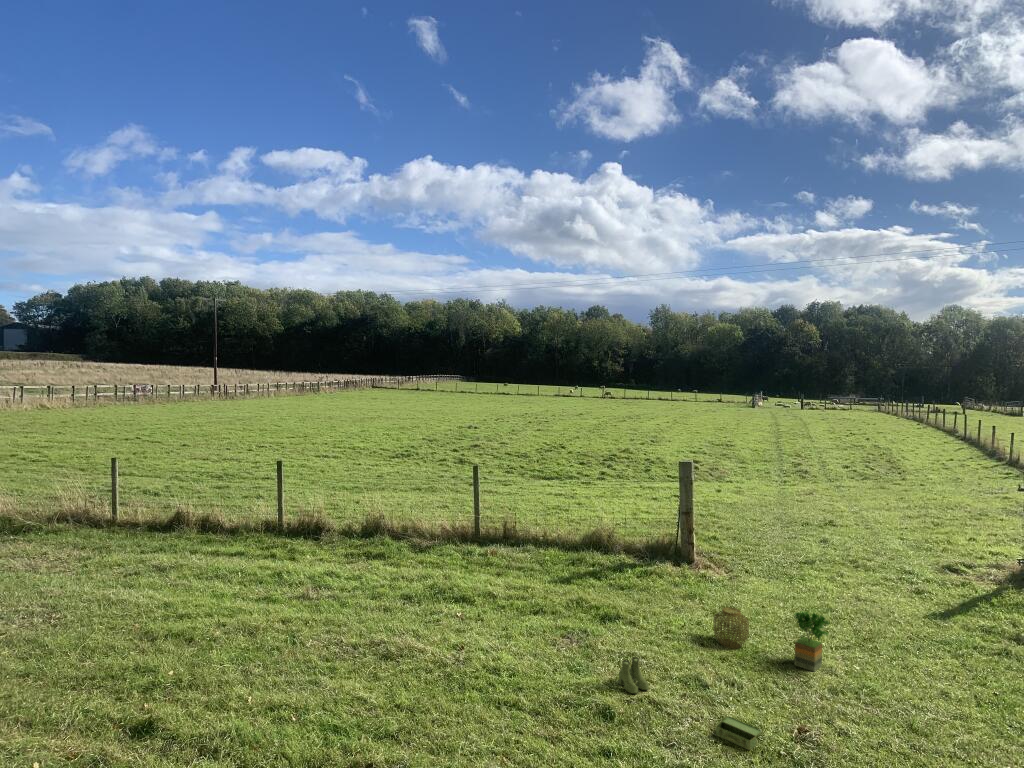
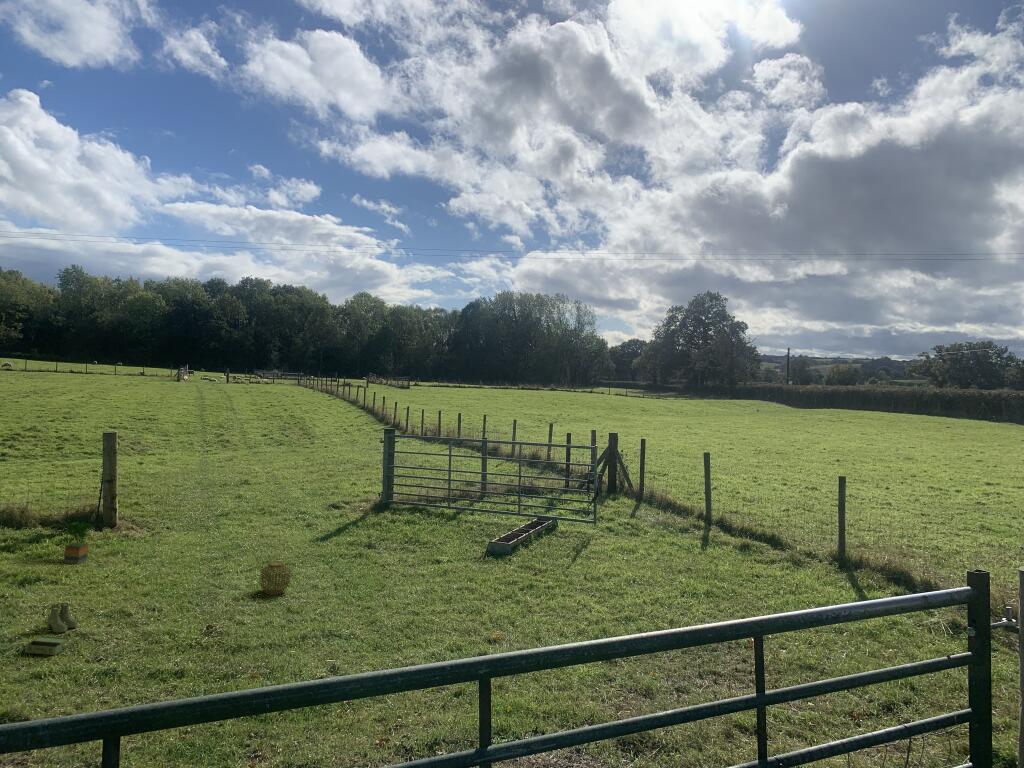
woven basket: present [713,607,749,648] -> present [260,561,290,595]
potted tree: present [794,612,830,672] -> present [64,523,94,564]
toolbox: present [716,717,761,750] -> present [25,636,69,655]

